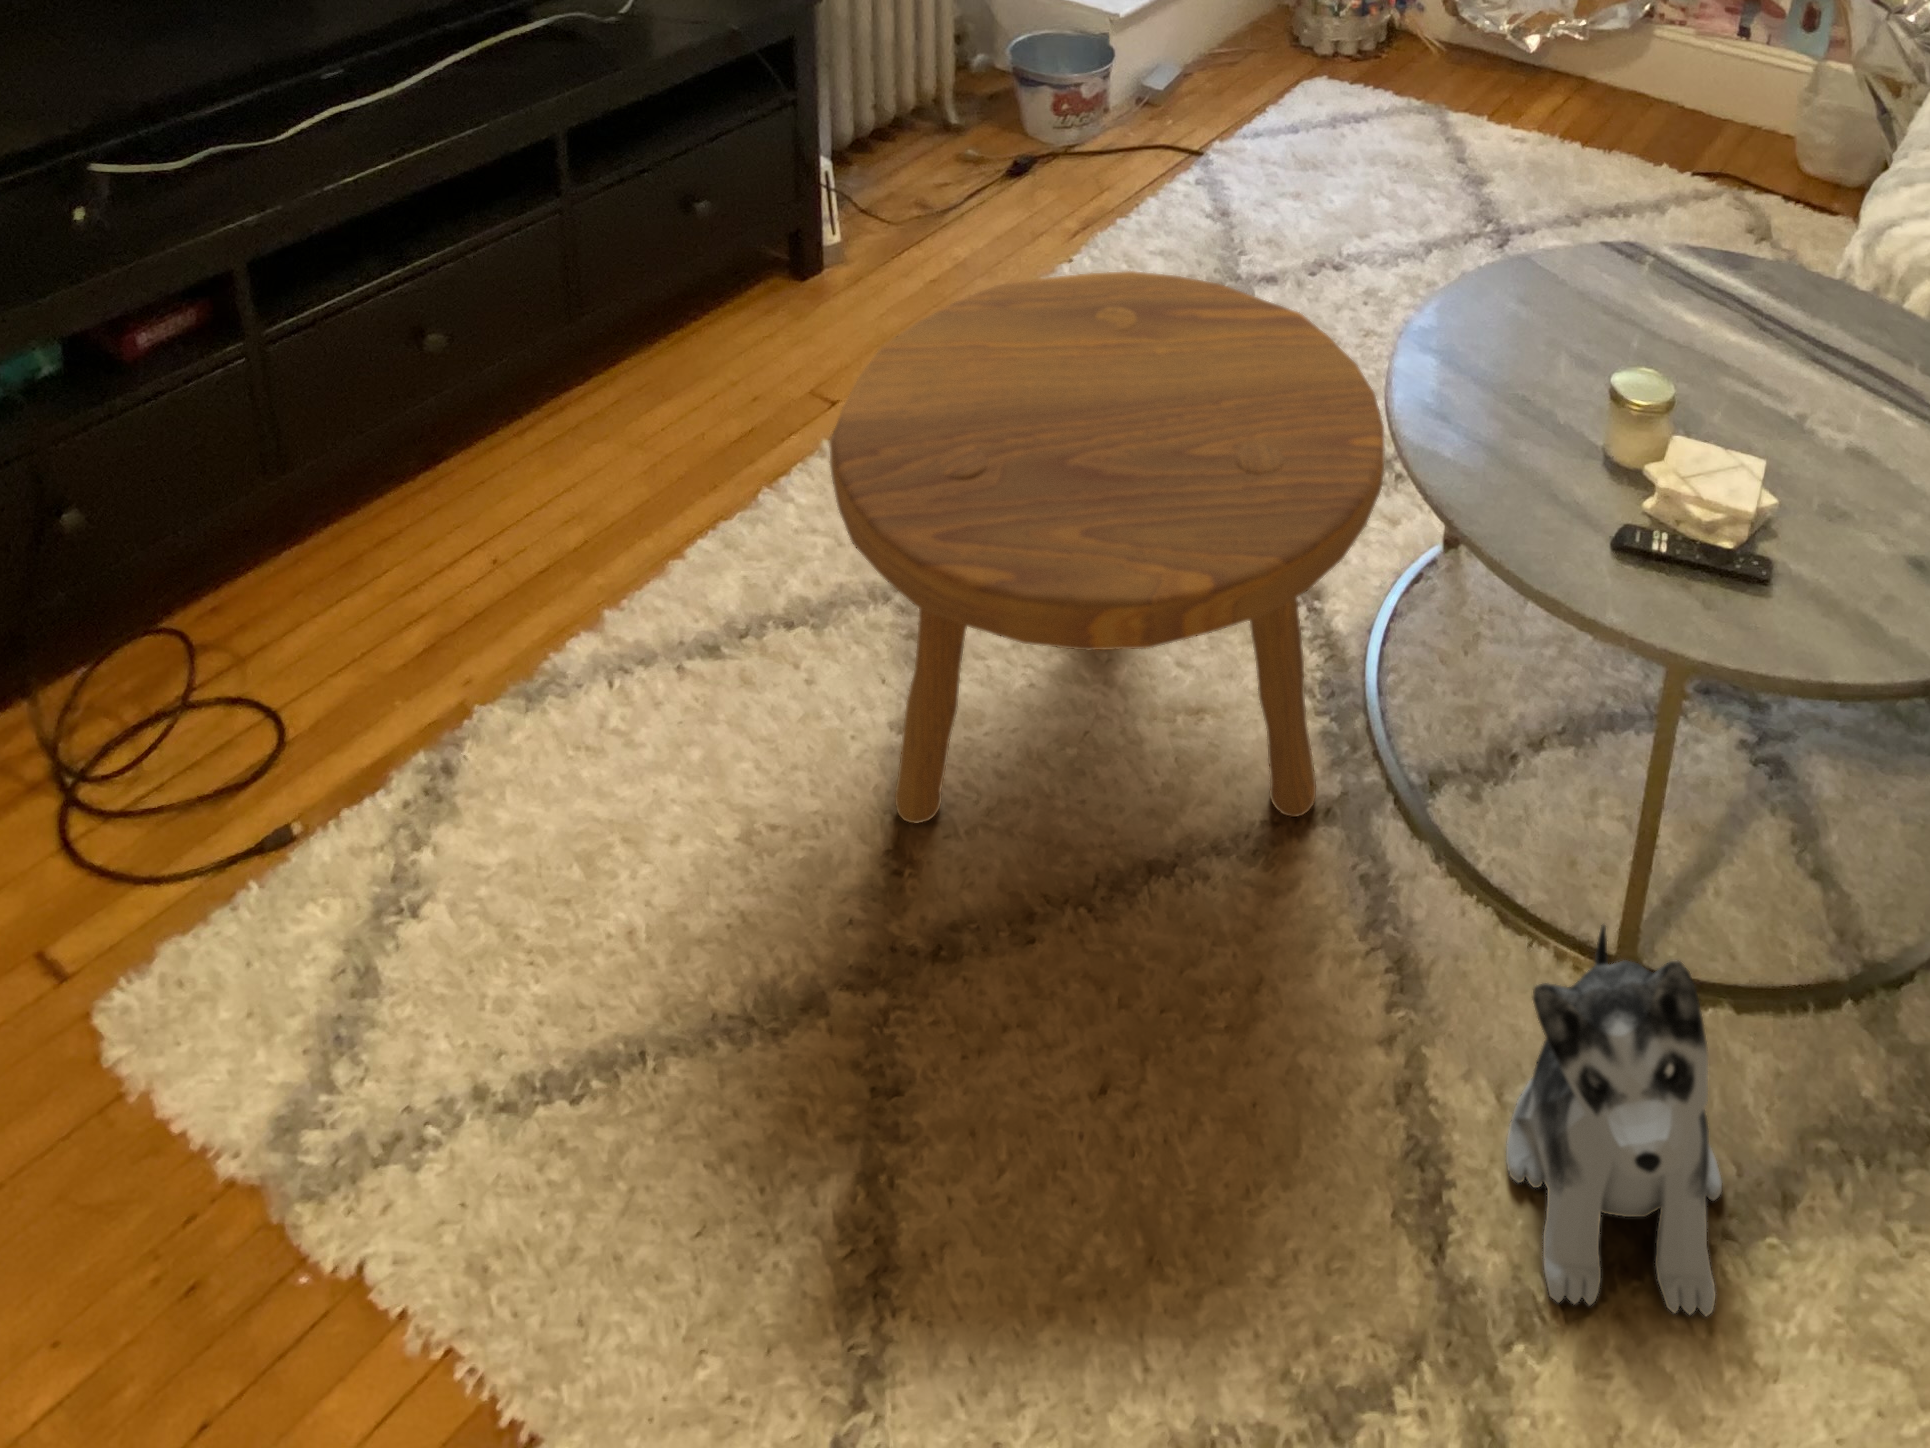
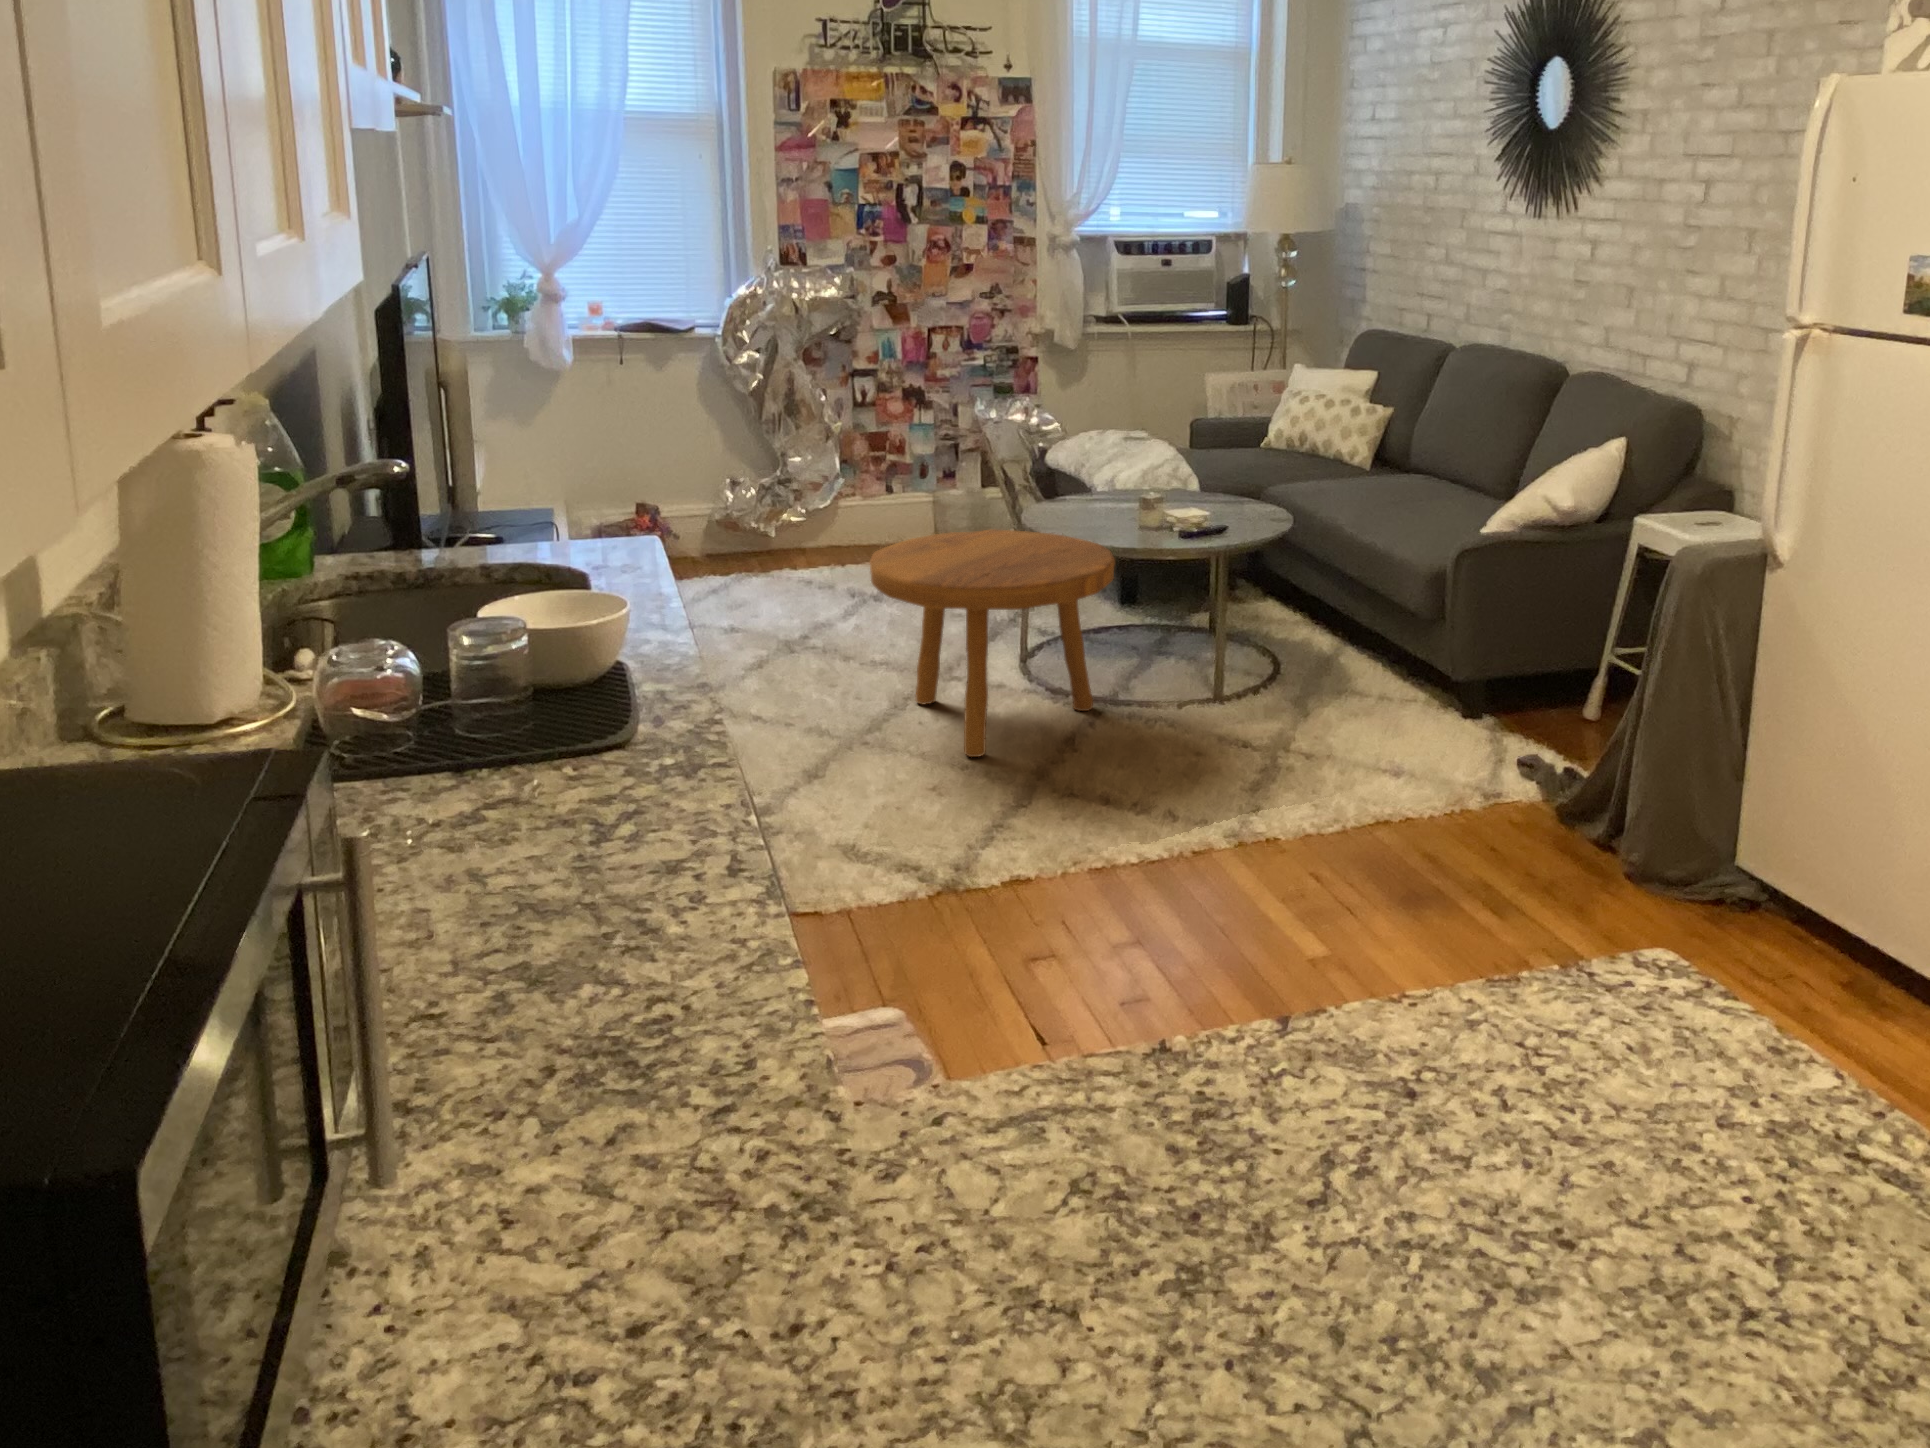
plush toy: present [1506,924,1722,1316] -> none [1226,602,1319,729]

